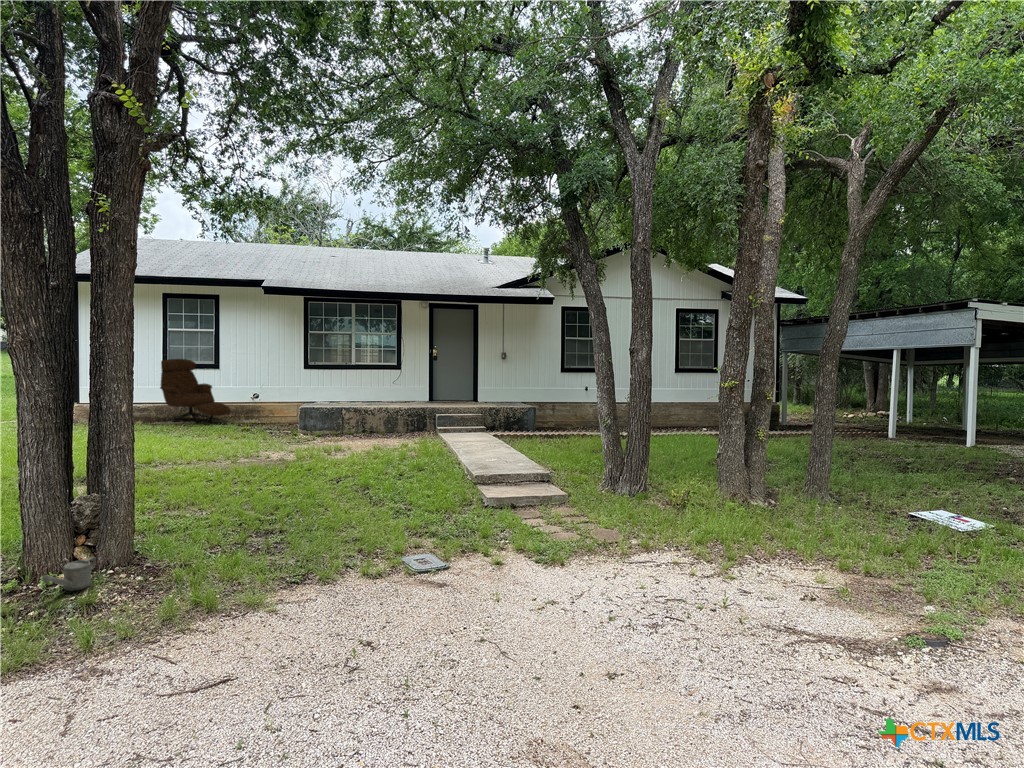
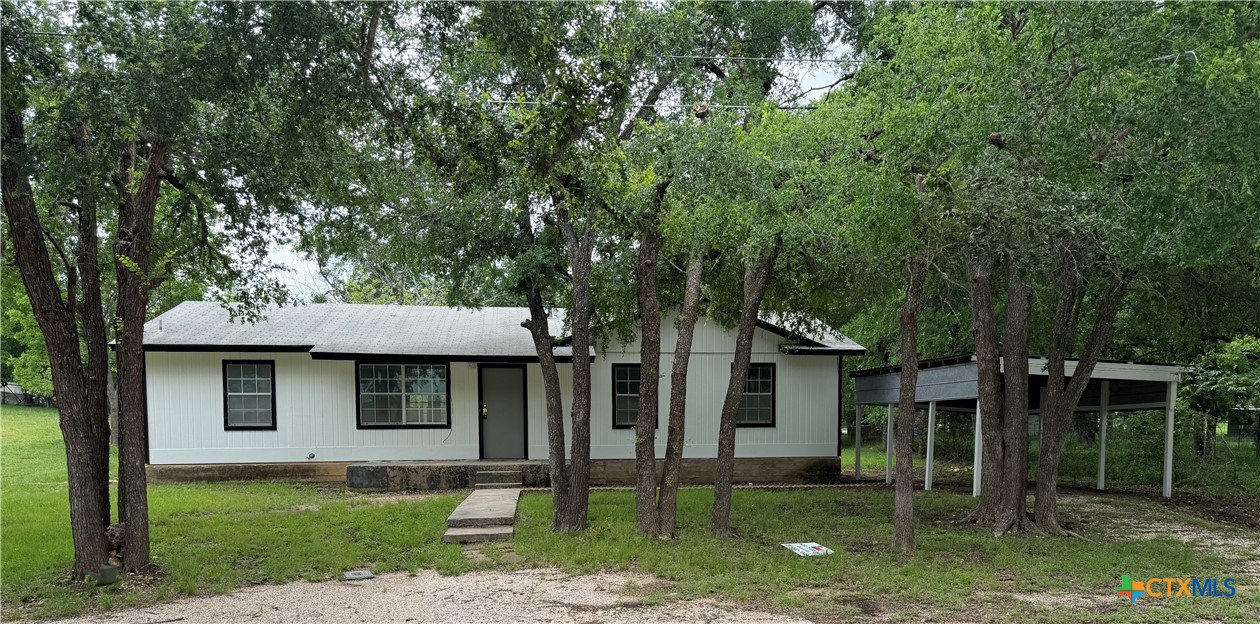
lounge chair: present [160,359,231,424] -> none [222,423,284,484]

